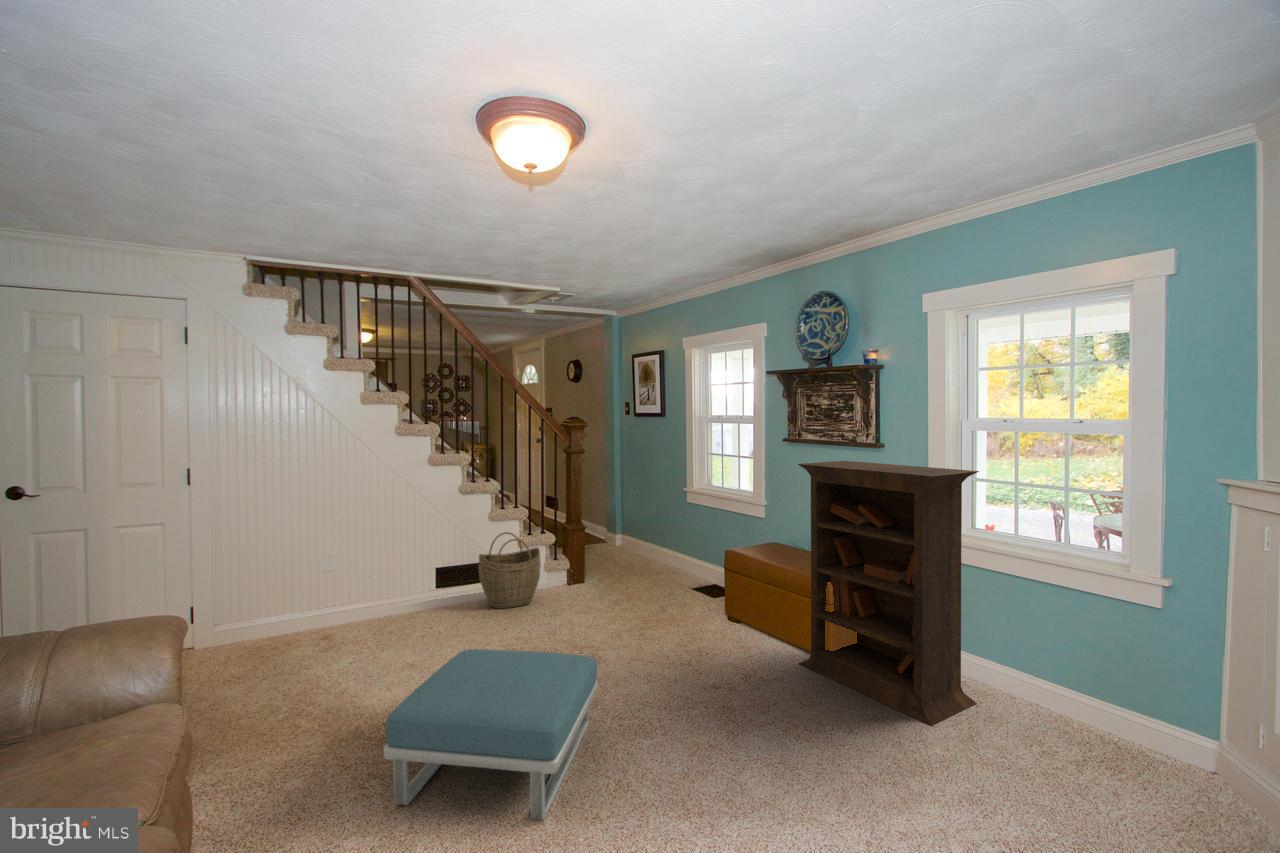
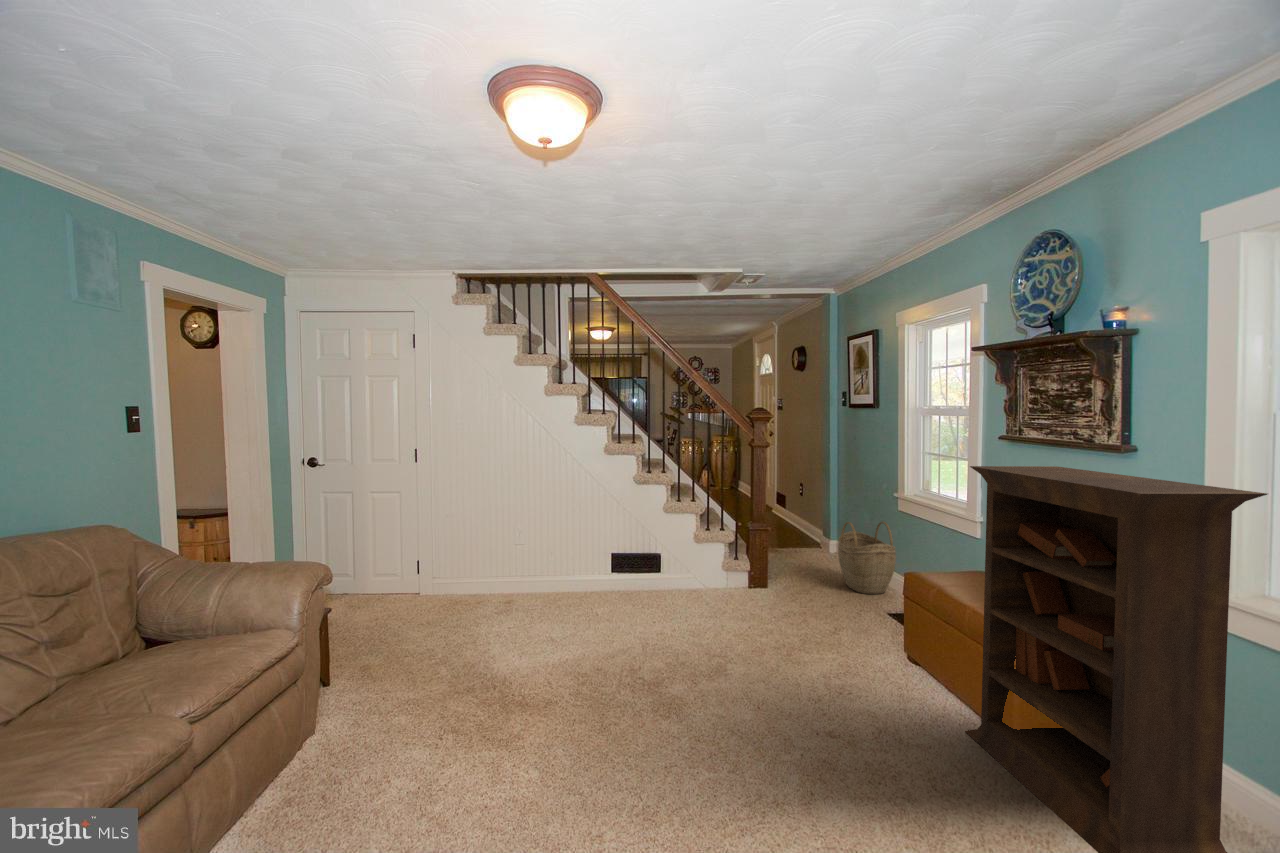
woven basket: present [478,532,541,609] -> present [838,522,896,594]
footstool: present [384,649,598,820] -> none [444,624,668,809]

